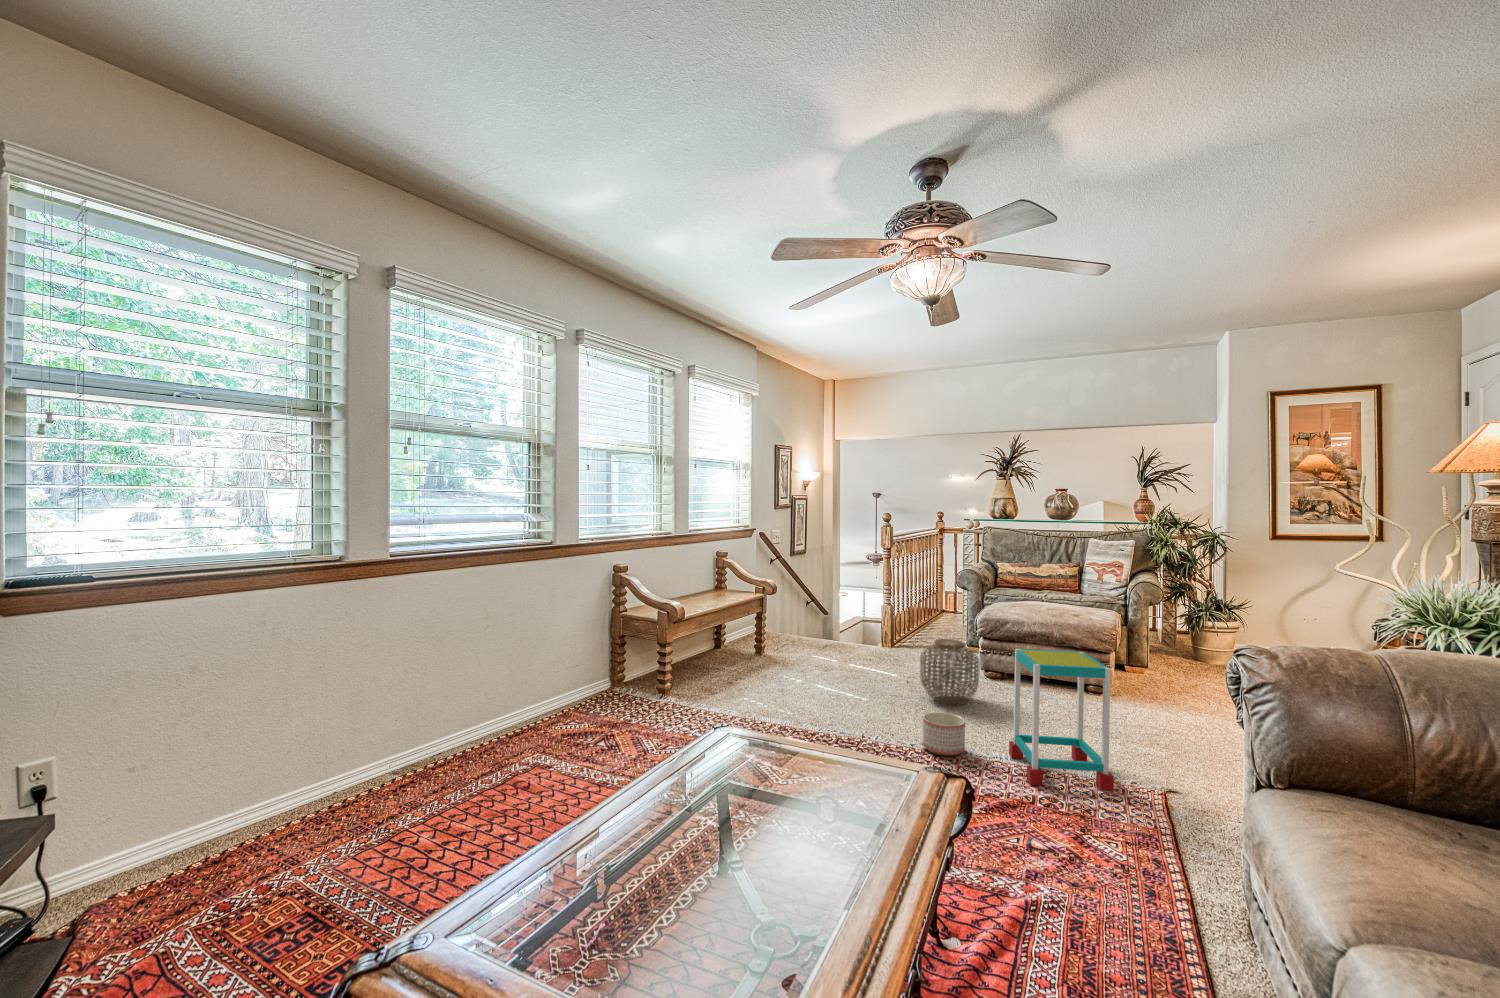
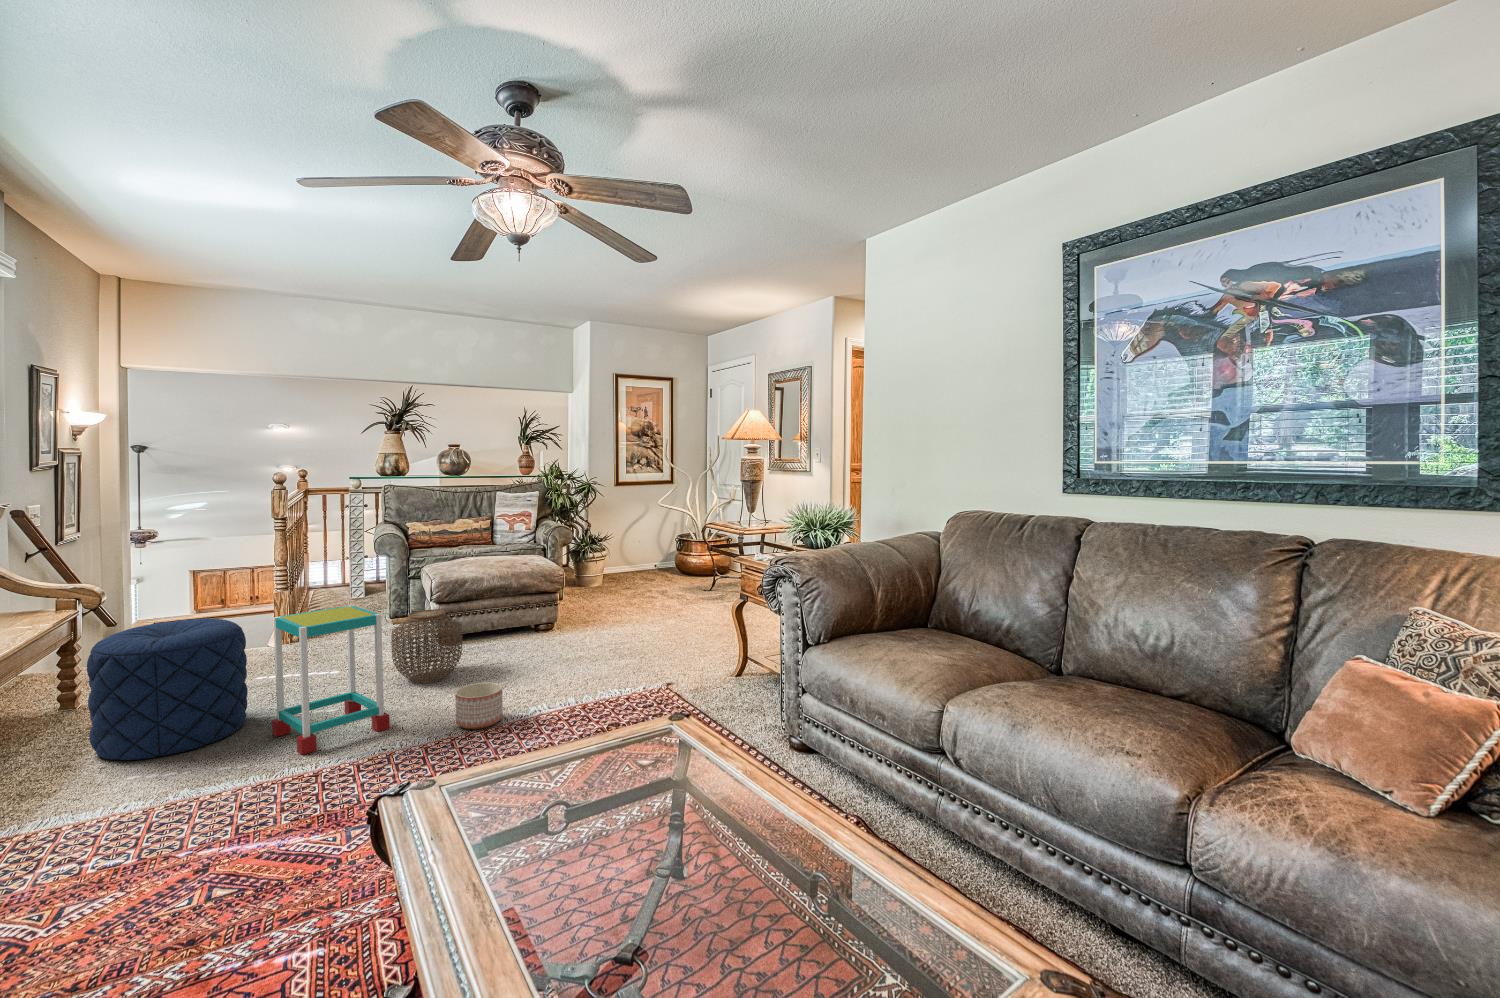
pouf: none [741,610,820,698] -> present [87,618,248,760]
side table: present [1009,649,1114,791] -> present [272,605,389,755]

